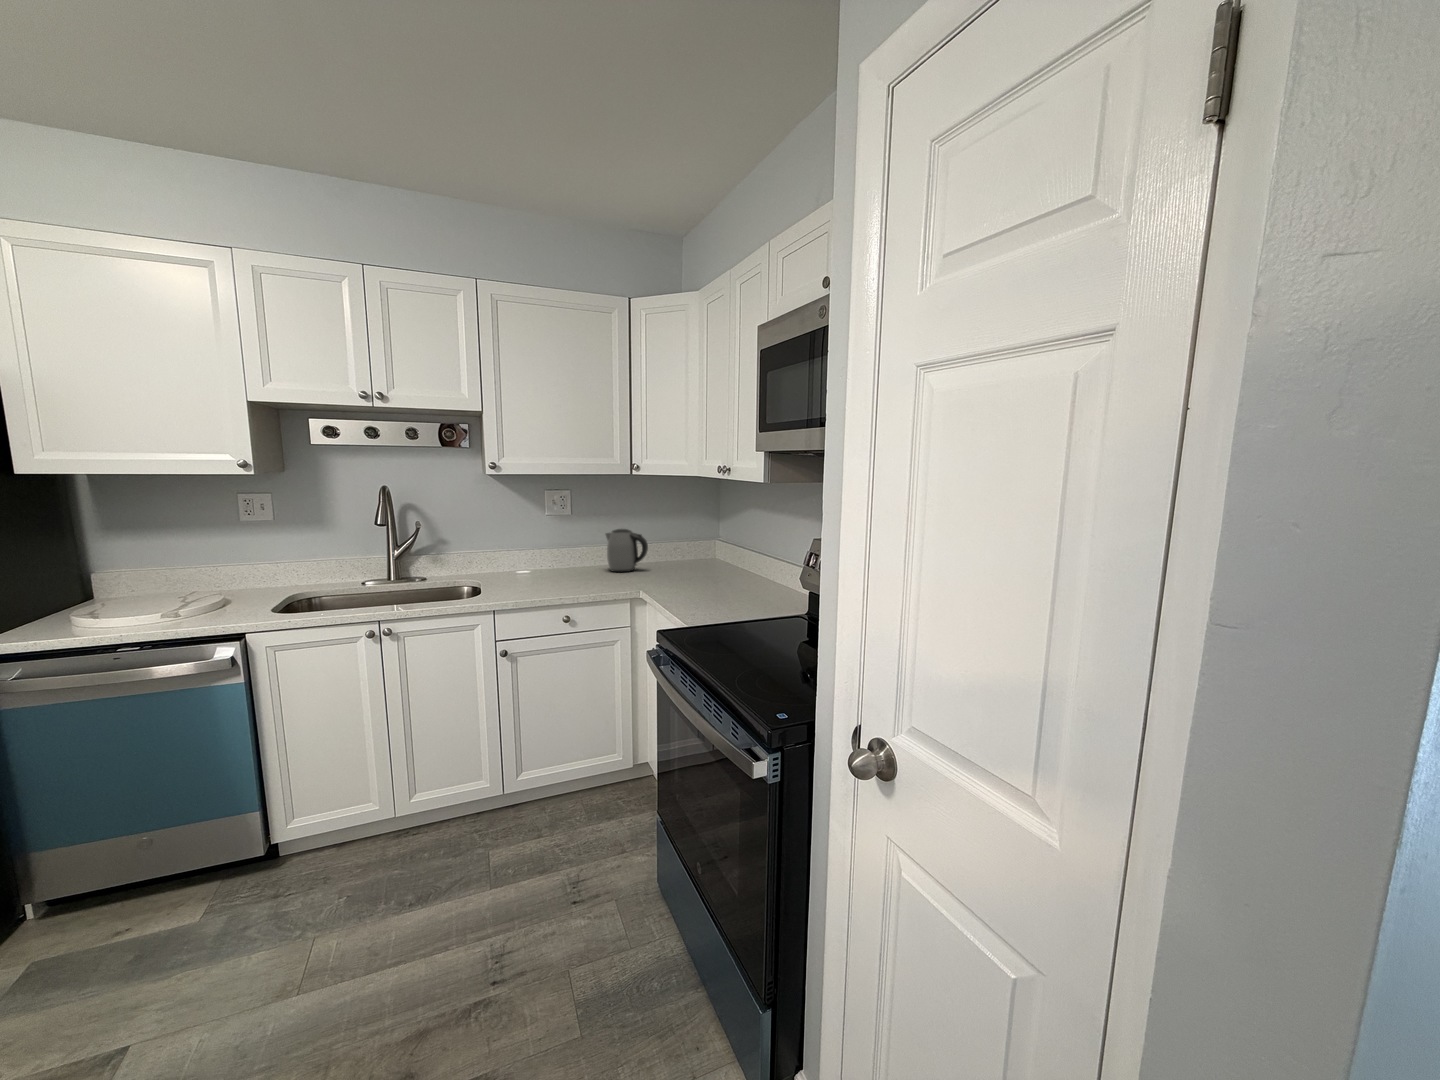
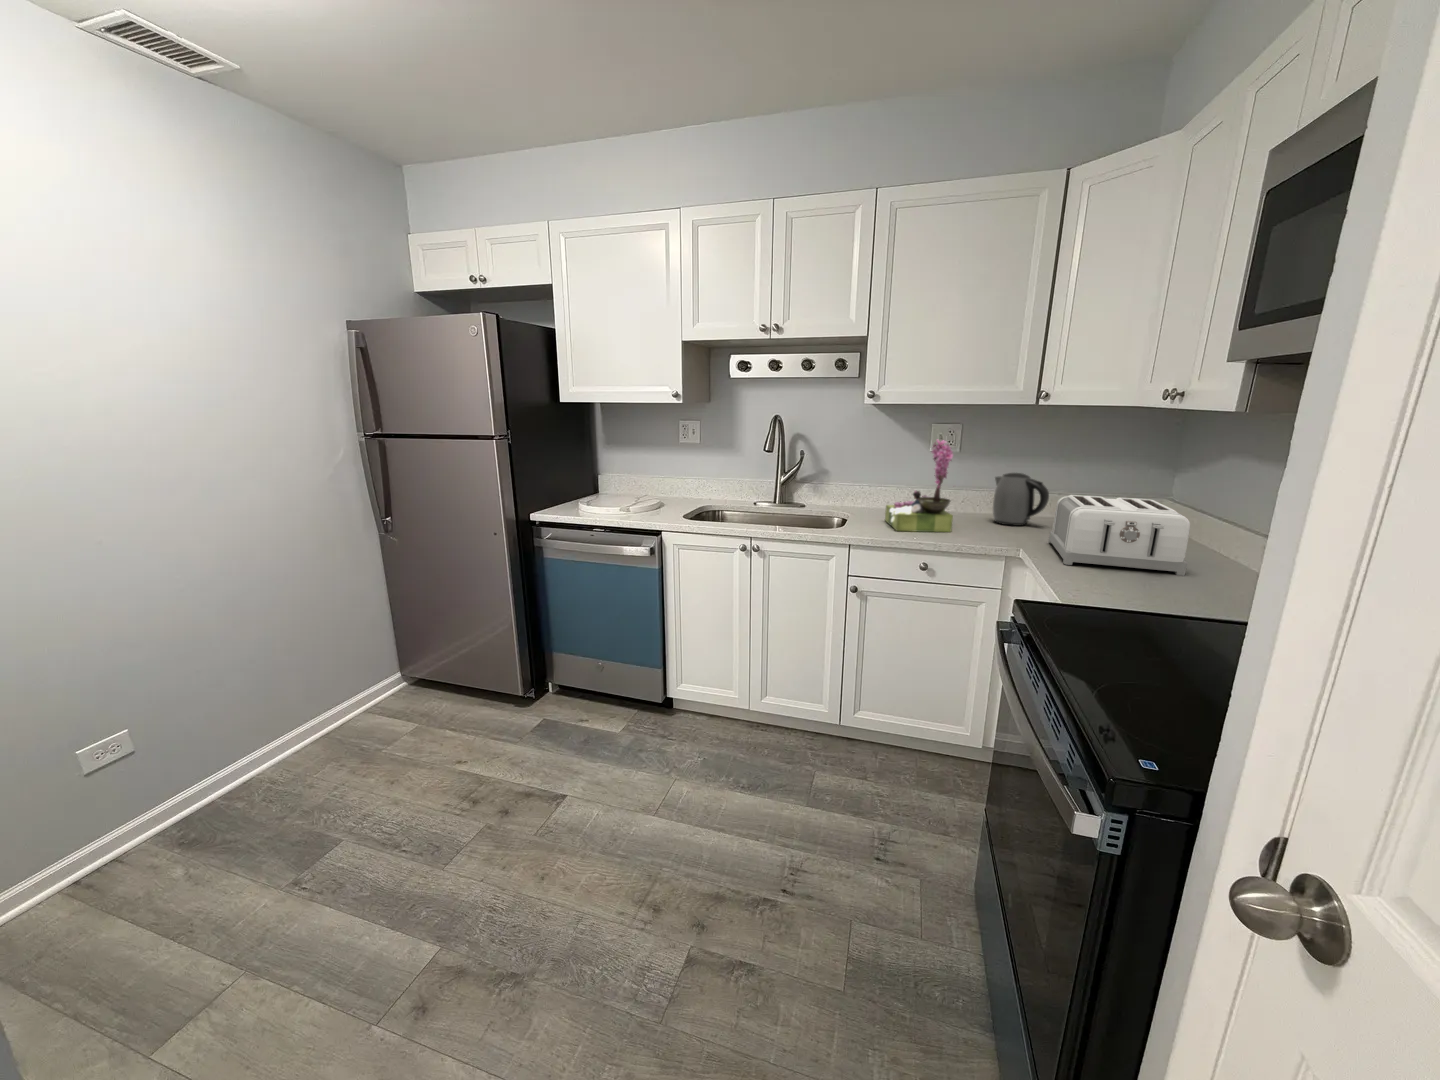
flower arrangement: none [518,504,582,591] -> present [885,439,953,532]
toaster: none [657,541,746,597] -> present [1048,495,1190,576]

